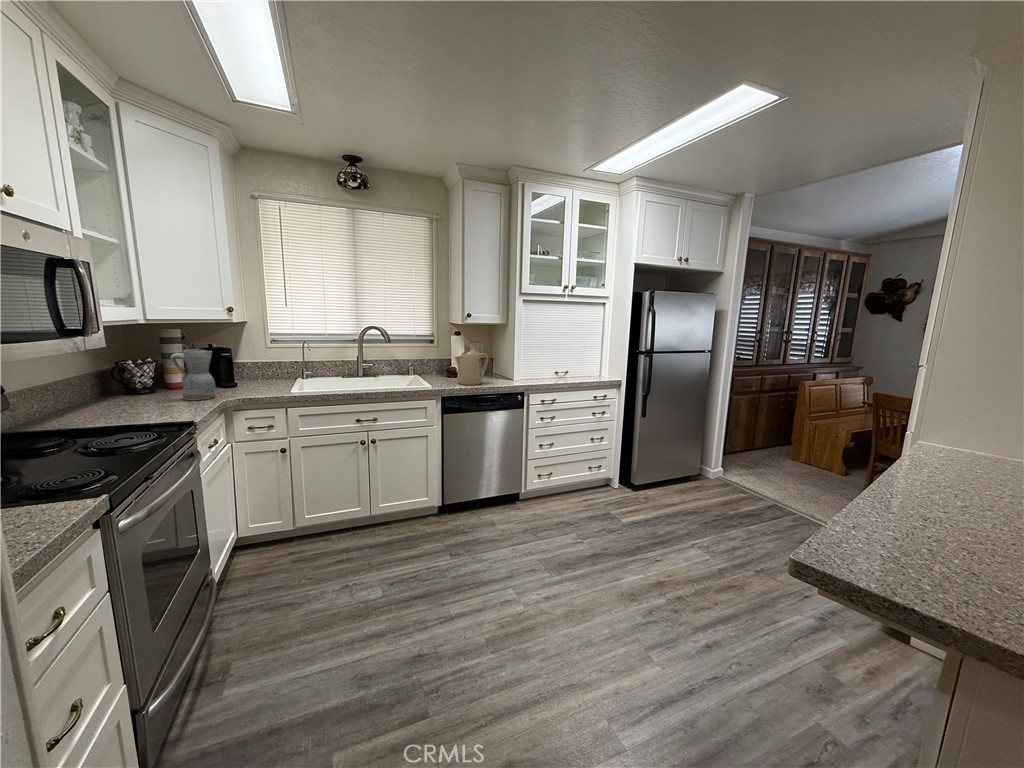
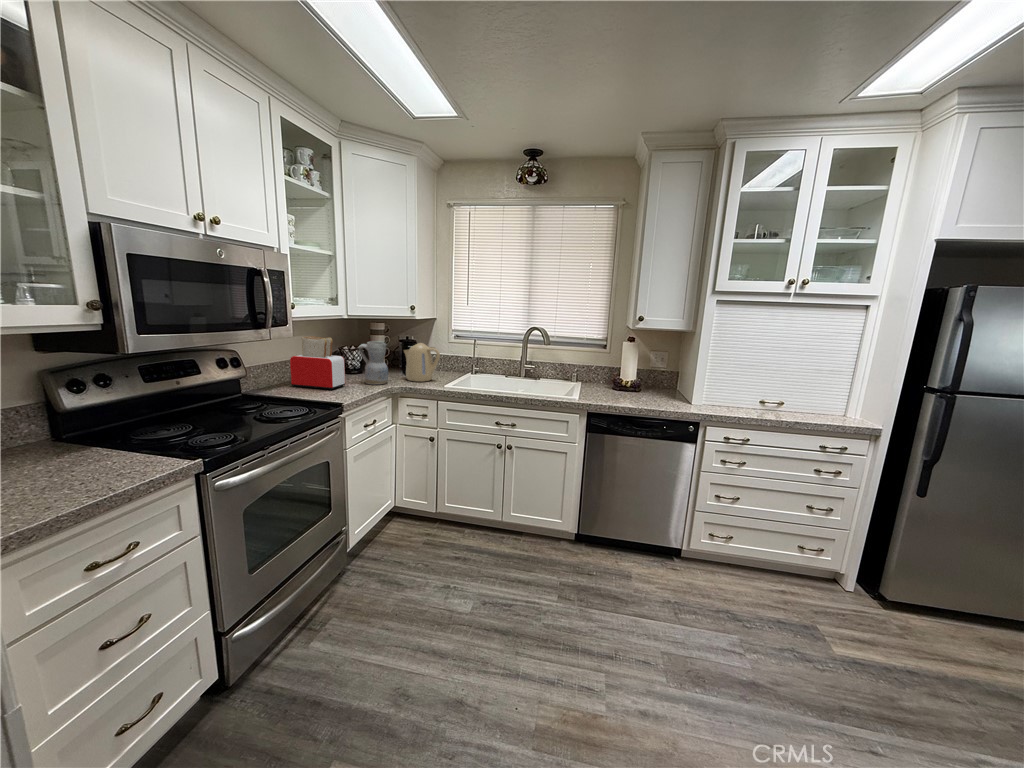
toaster: none [72,347,162,415] -> present [290,336,345,390]
kettle: present [455,349,489,385] -> present [404,343,440,382]

